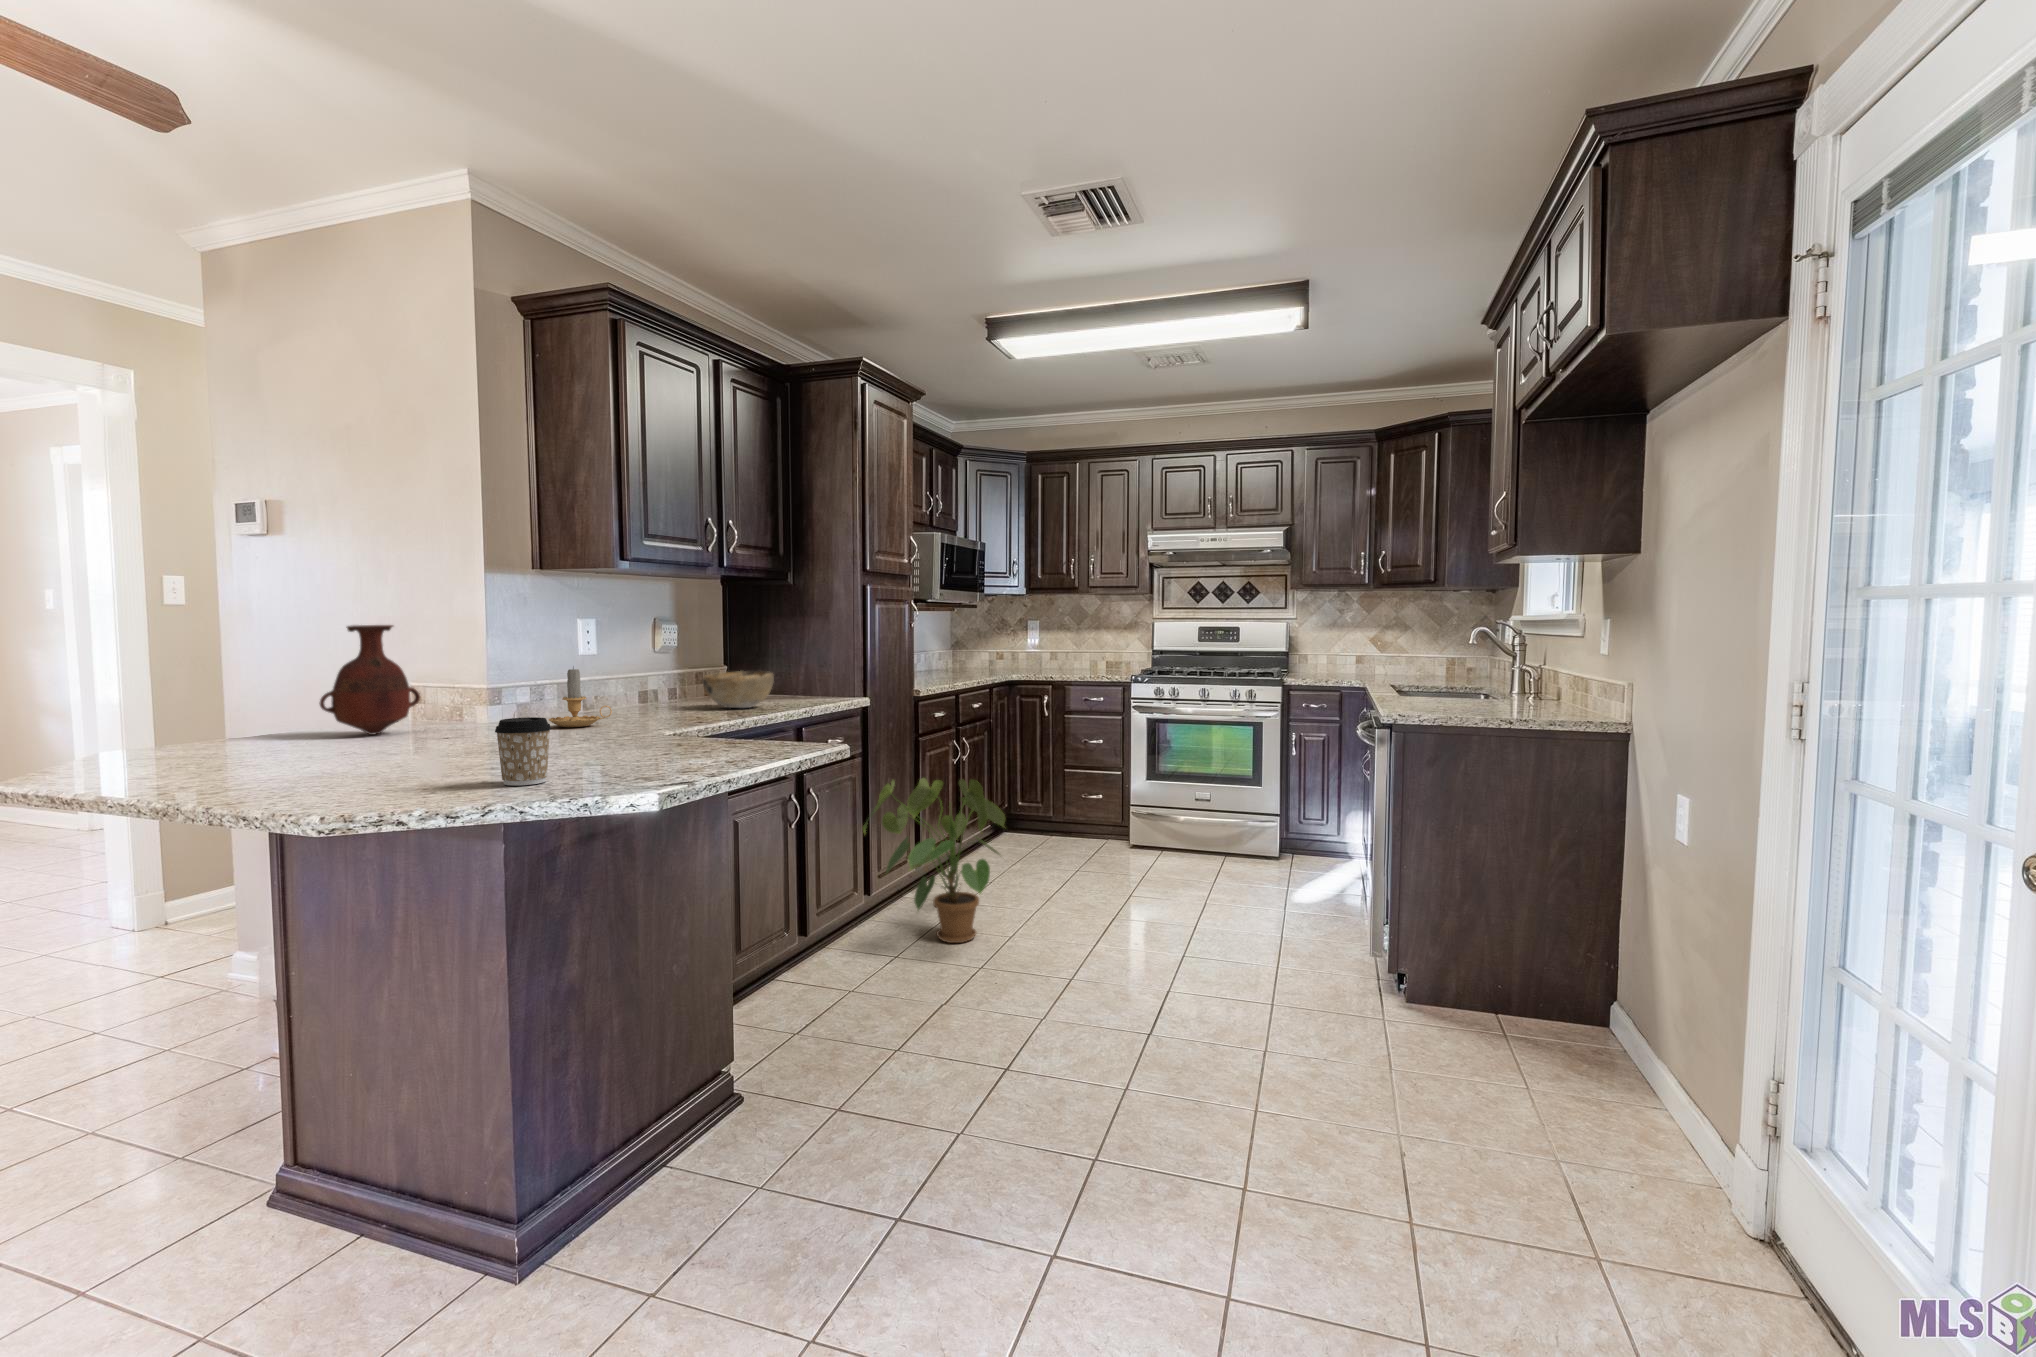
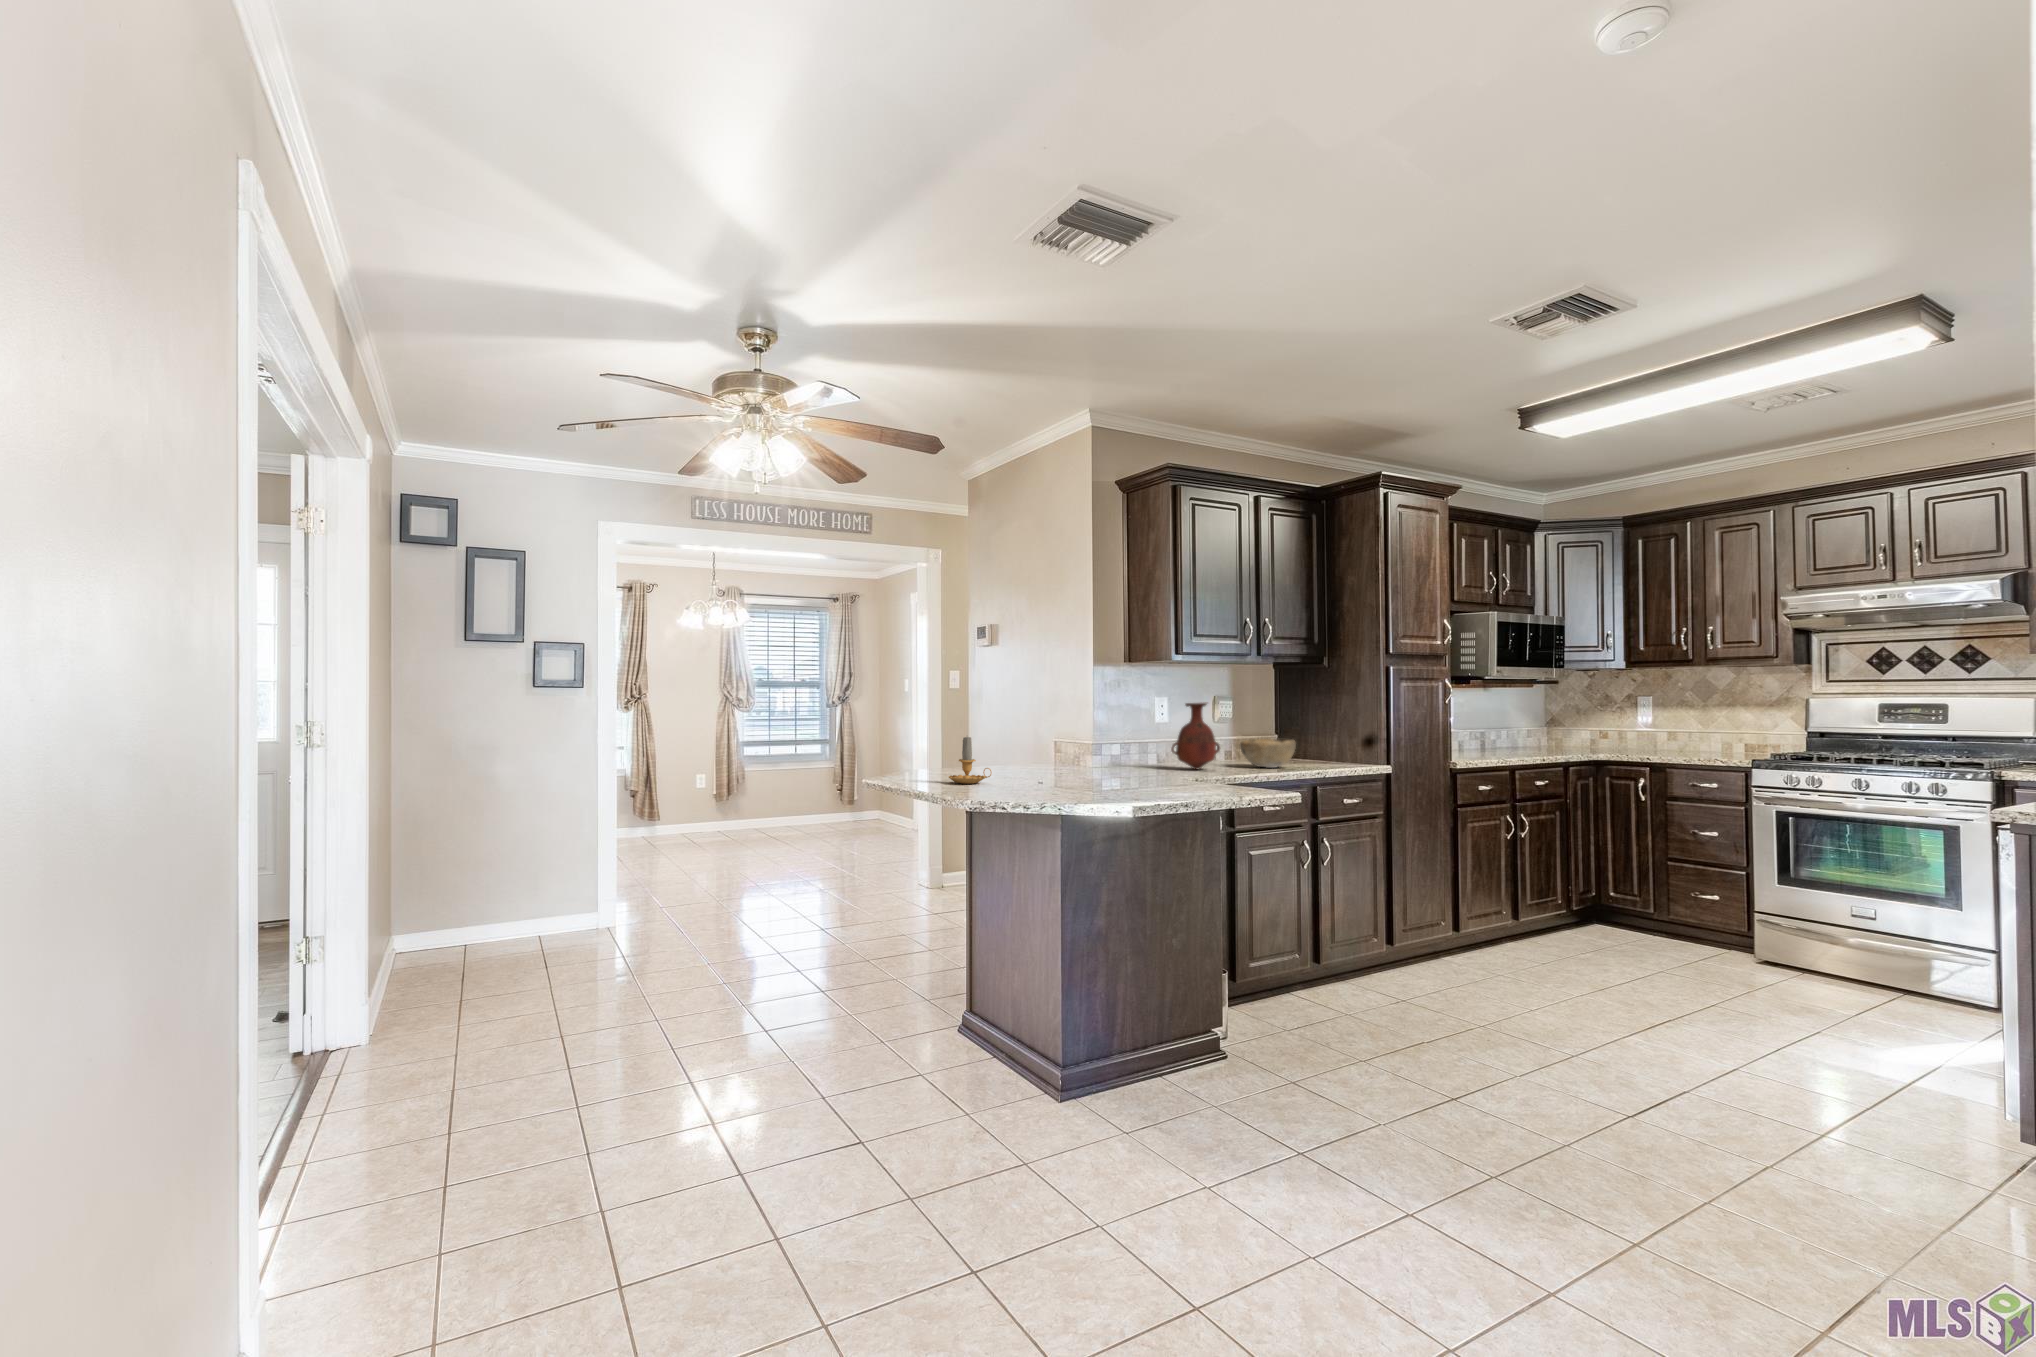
vase: present [319,625,420,735] -> present [1171,703,1220,770]
candle: present [549,668,612,727] -> present [949,737,992,784]
coffee cup: present [495,717,551,785] -> none [1058,757,1087,796]
house plant: present [863,778,1005,943] -> none [1380,842,1539,1004]

